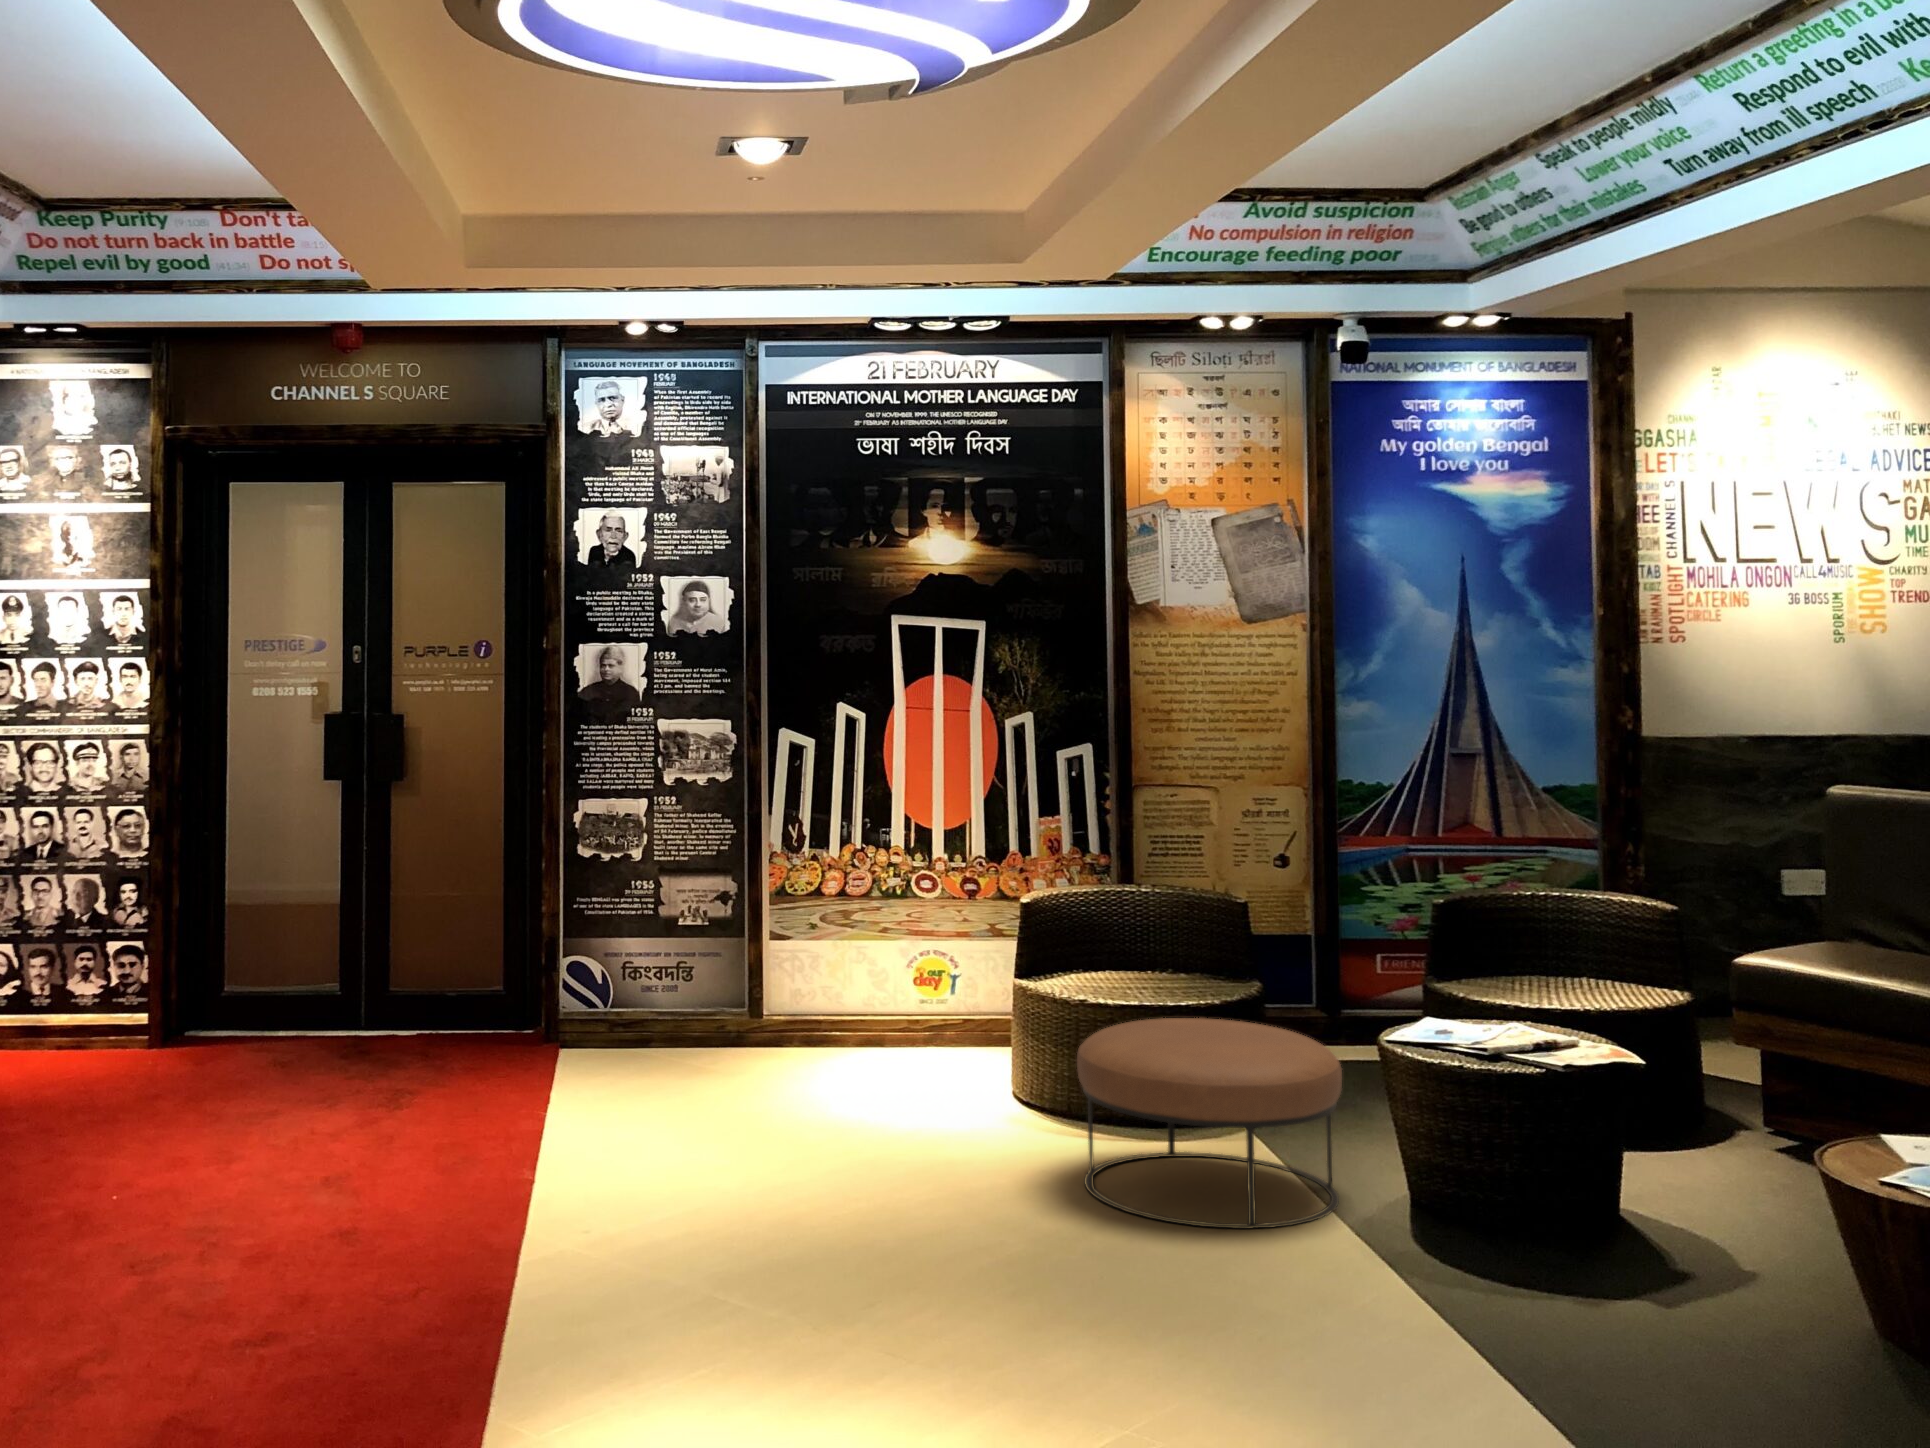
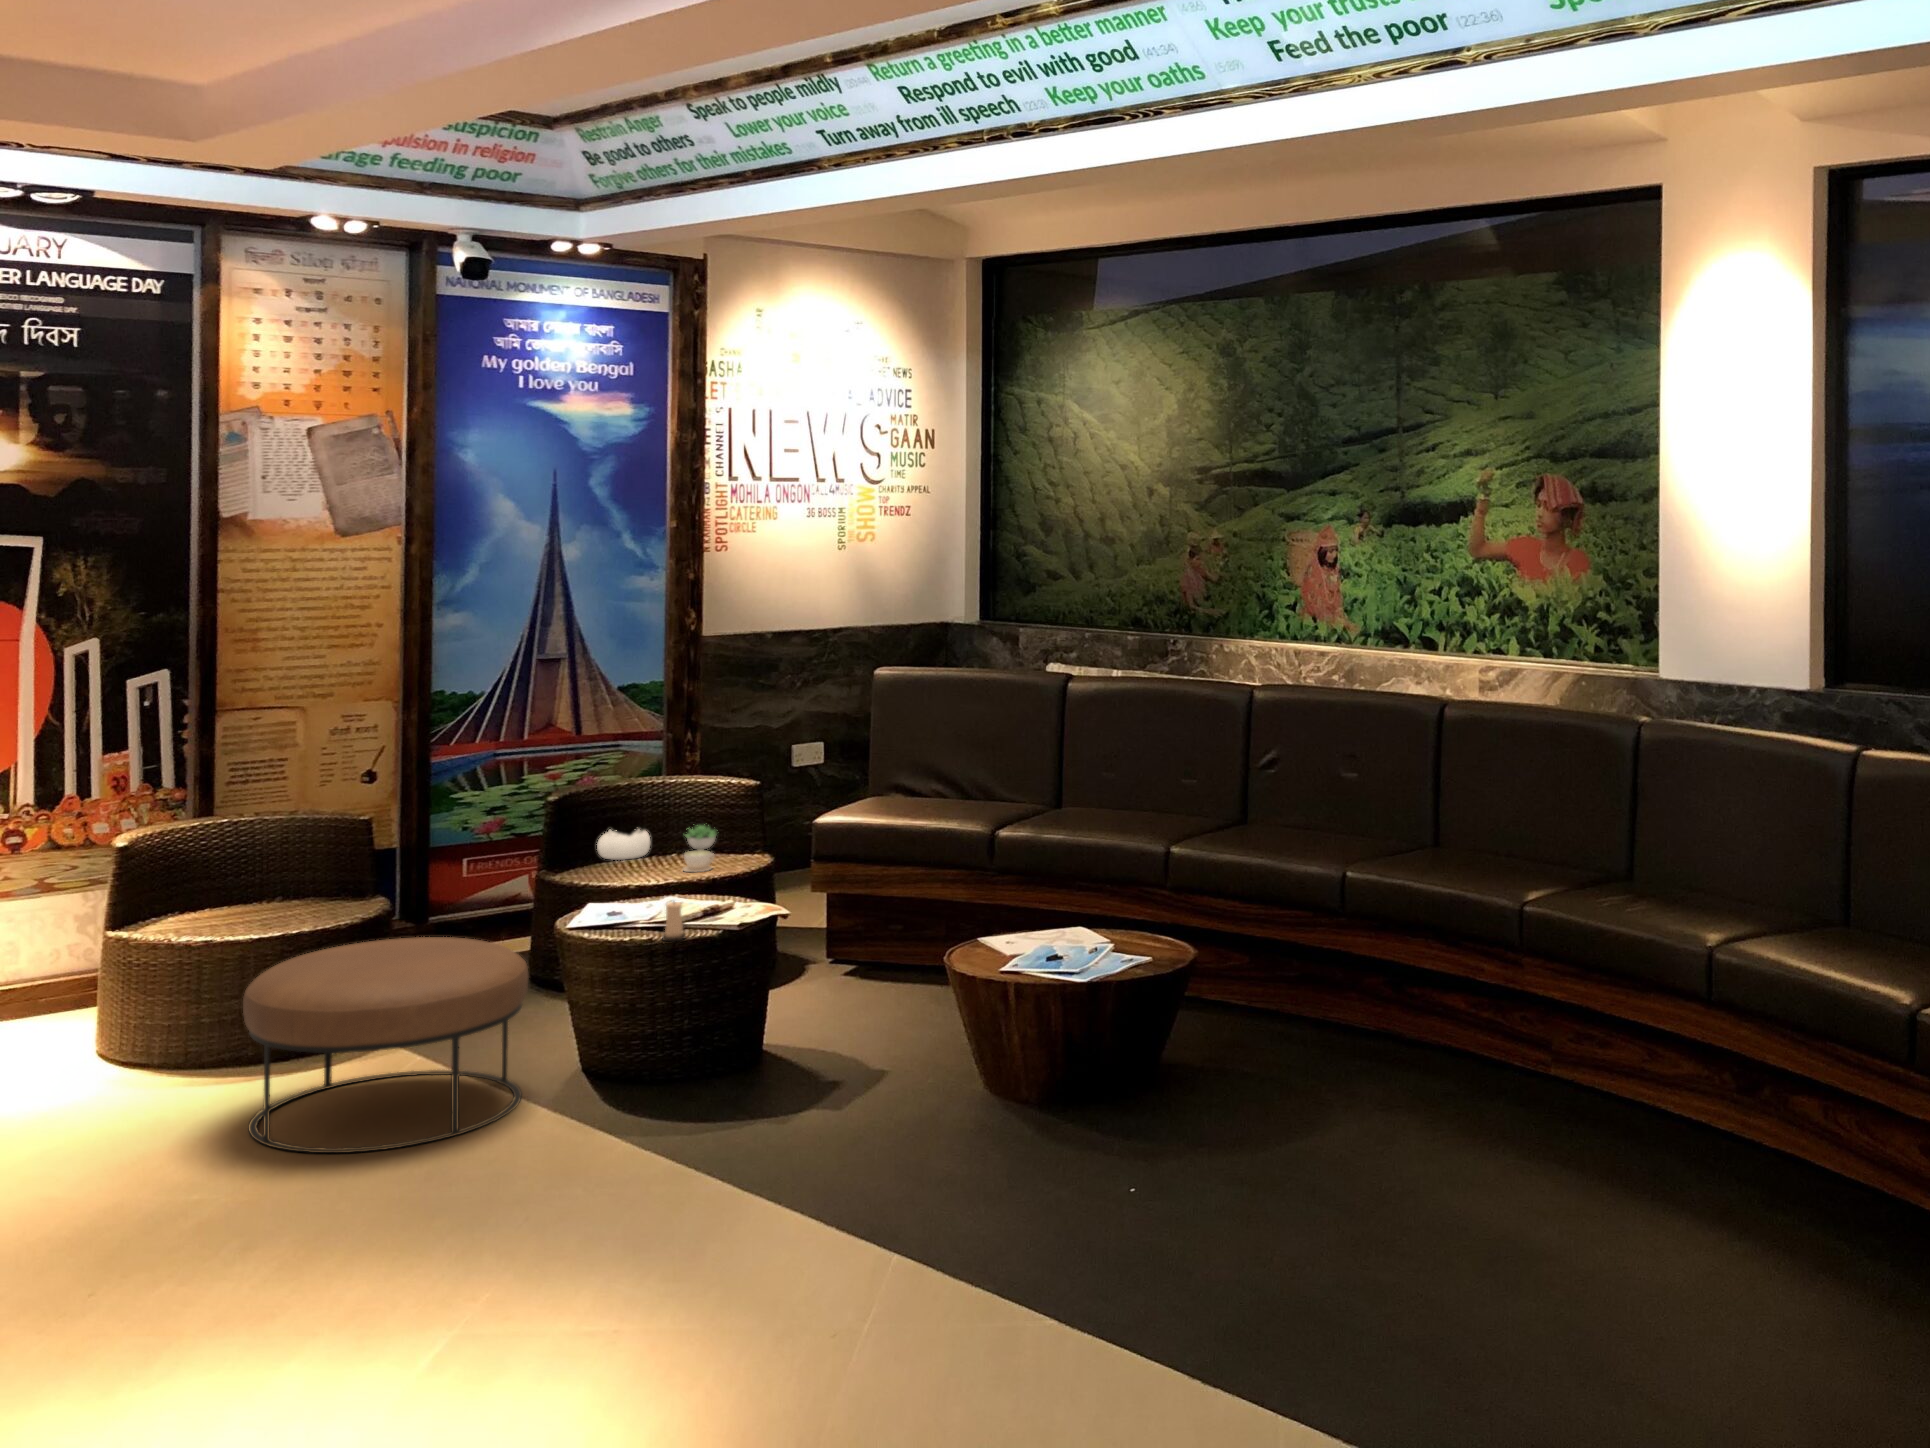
decorative bowl: none [1495,945,1556,981] -> present [597,830,650,860]
succulent plant: none [1594,953,1641,983] -> present [685,825,716,850]
coffee cup: none [1573,980,1612,1006] -> present [683,850,714,872]
candle: none [1475,1024,1502,1071] -> present [662,902,686,941]

